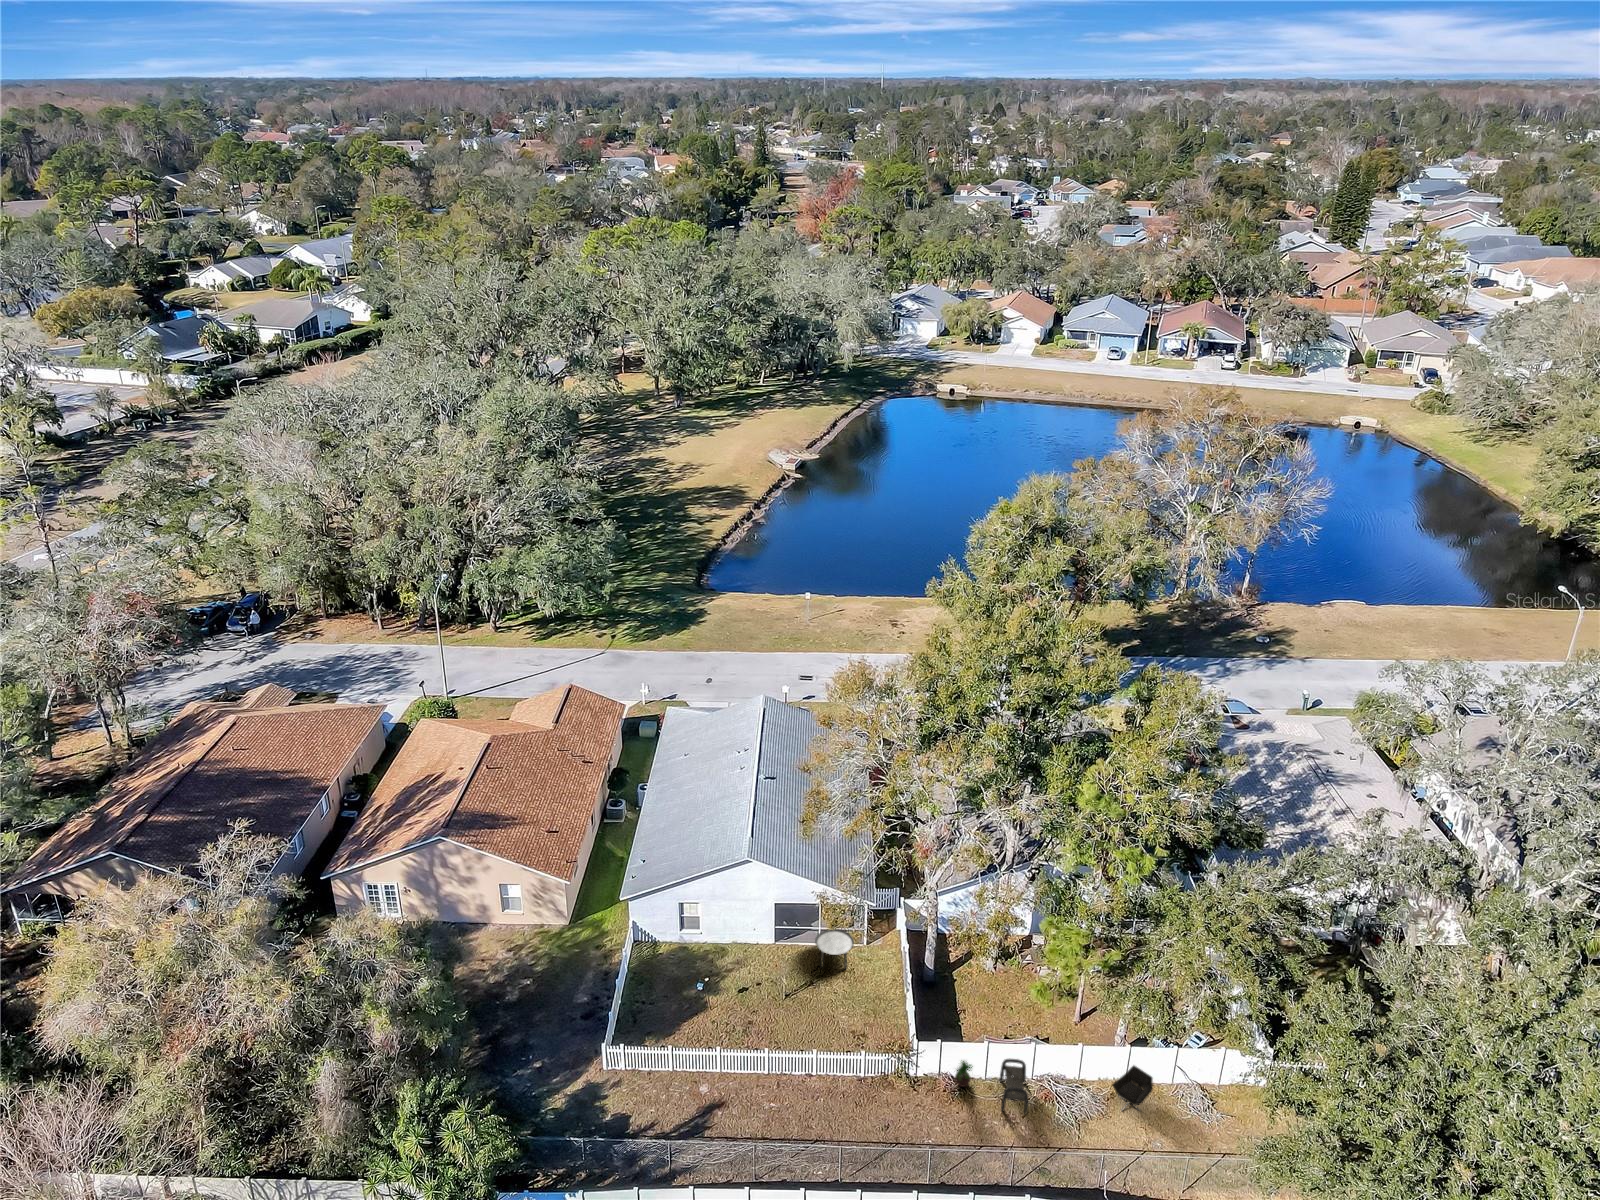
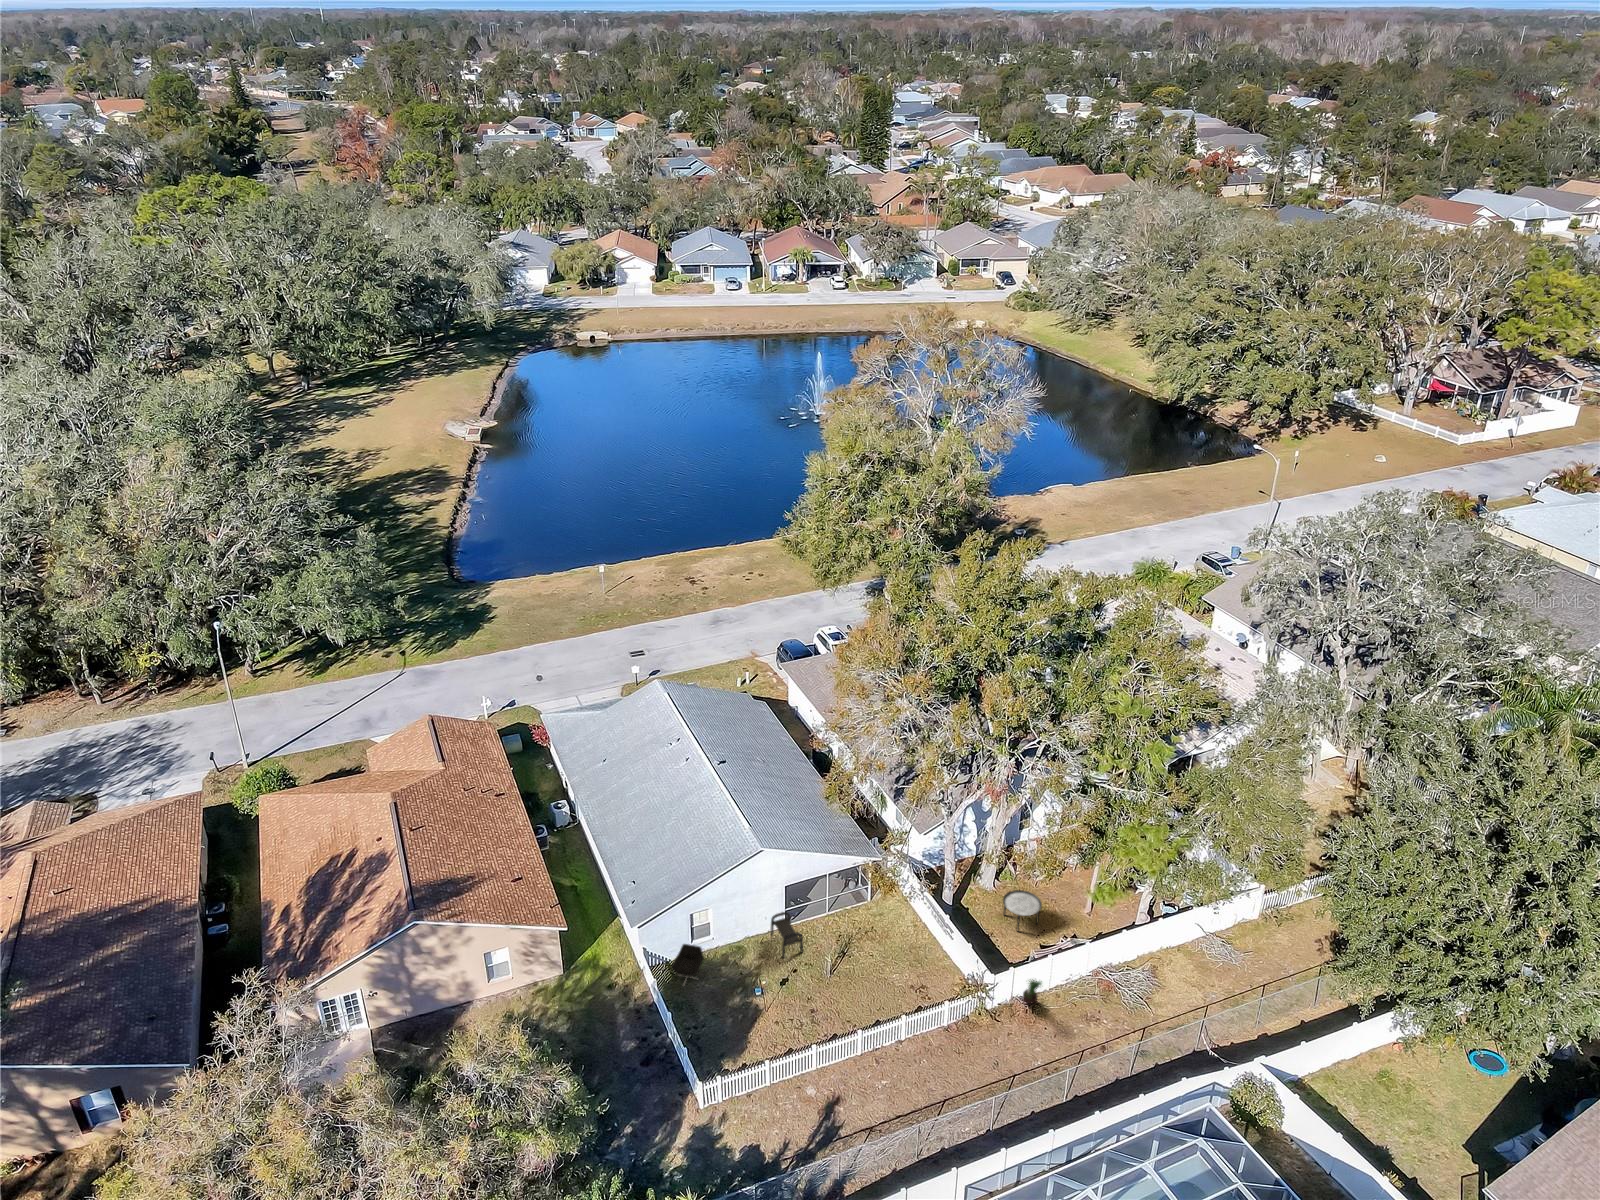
round table: present [815,929,854,969] -> present [1003,890,1042,930]
bench: present [1000,1059,1028,1114] -> present [771,912,803,958]
lounge chair: present [1112,1066,1153,1110] -> present [670,944,704,984]

